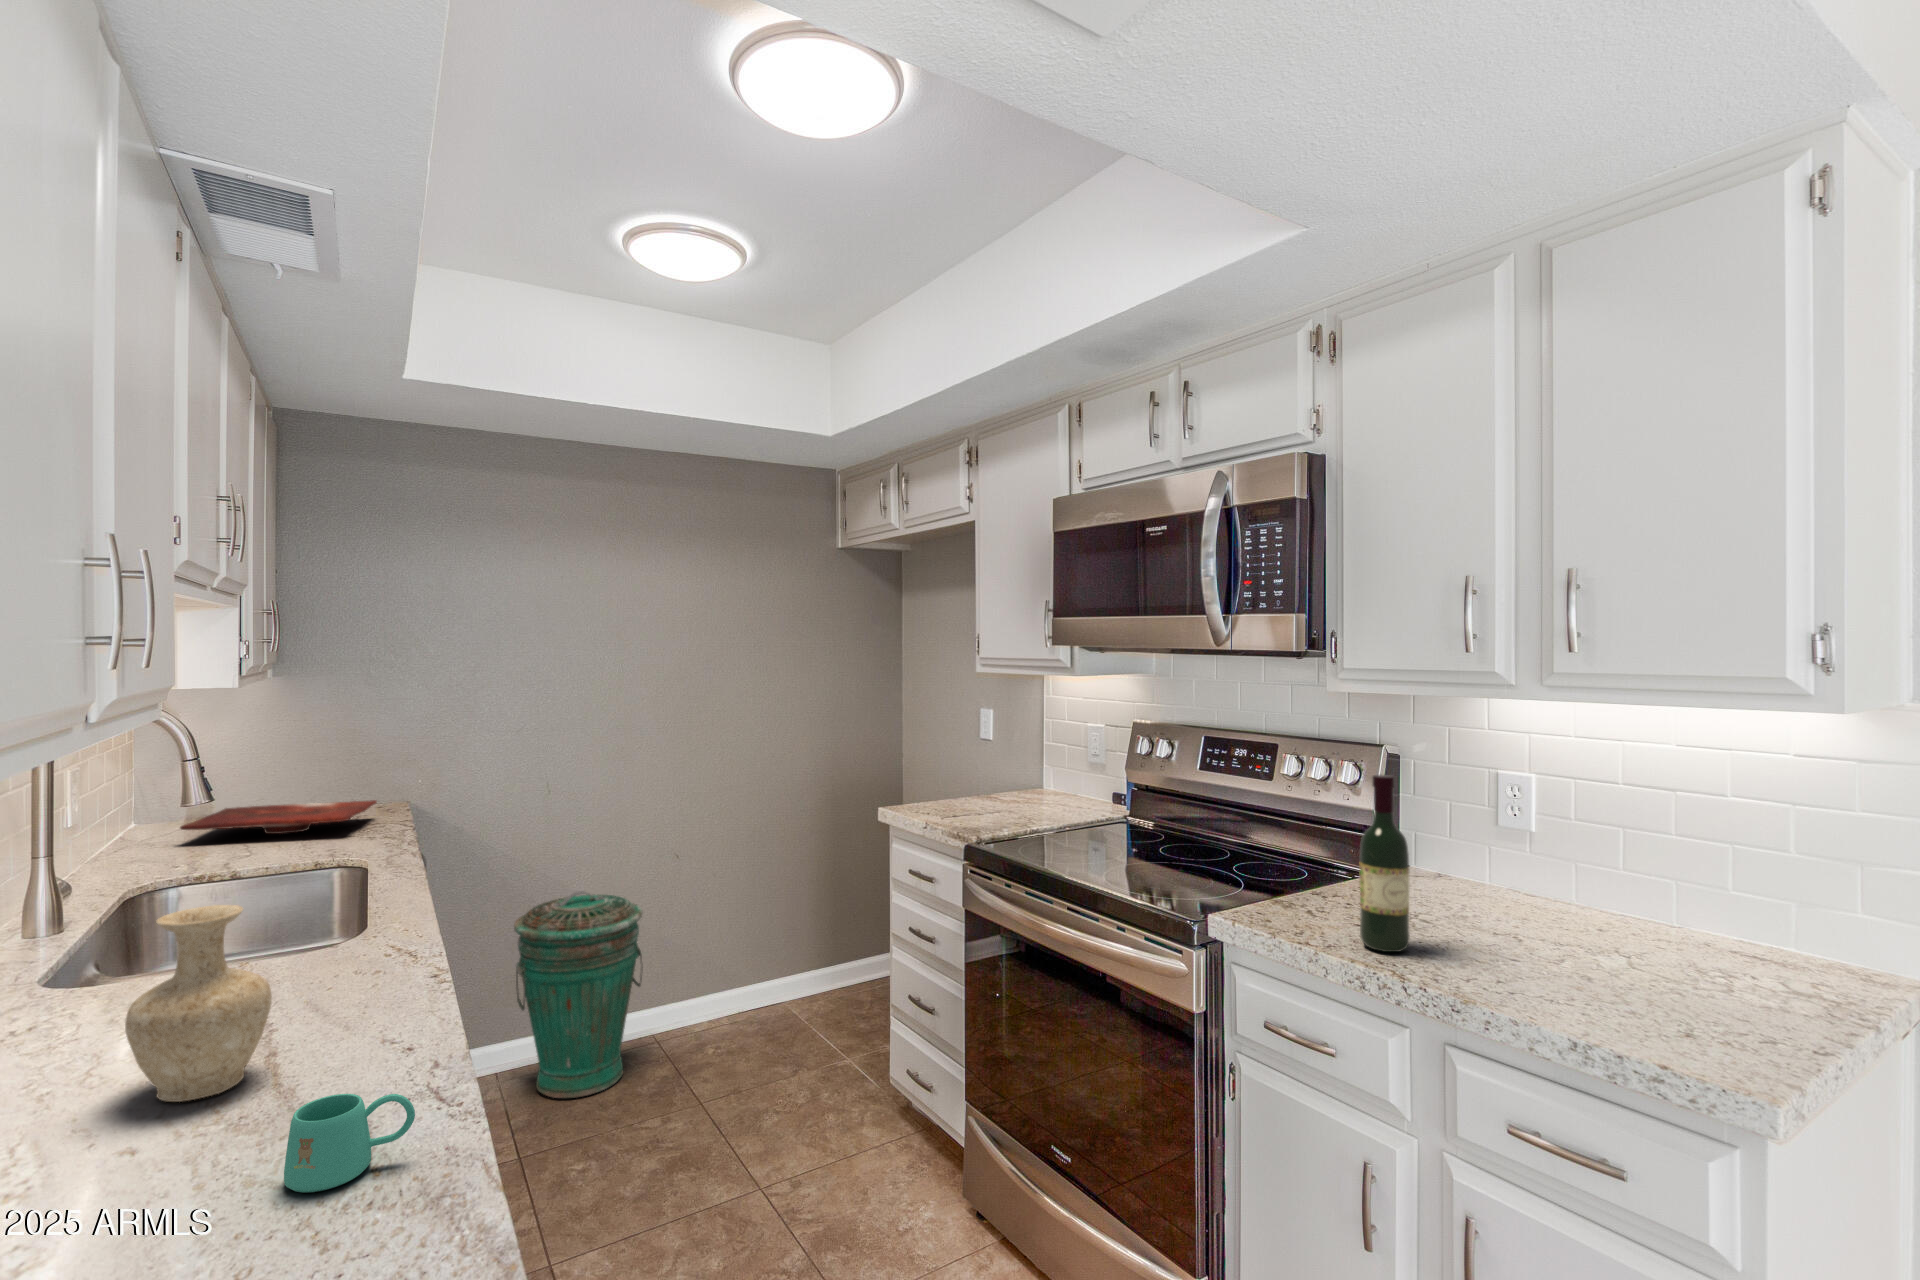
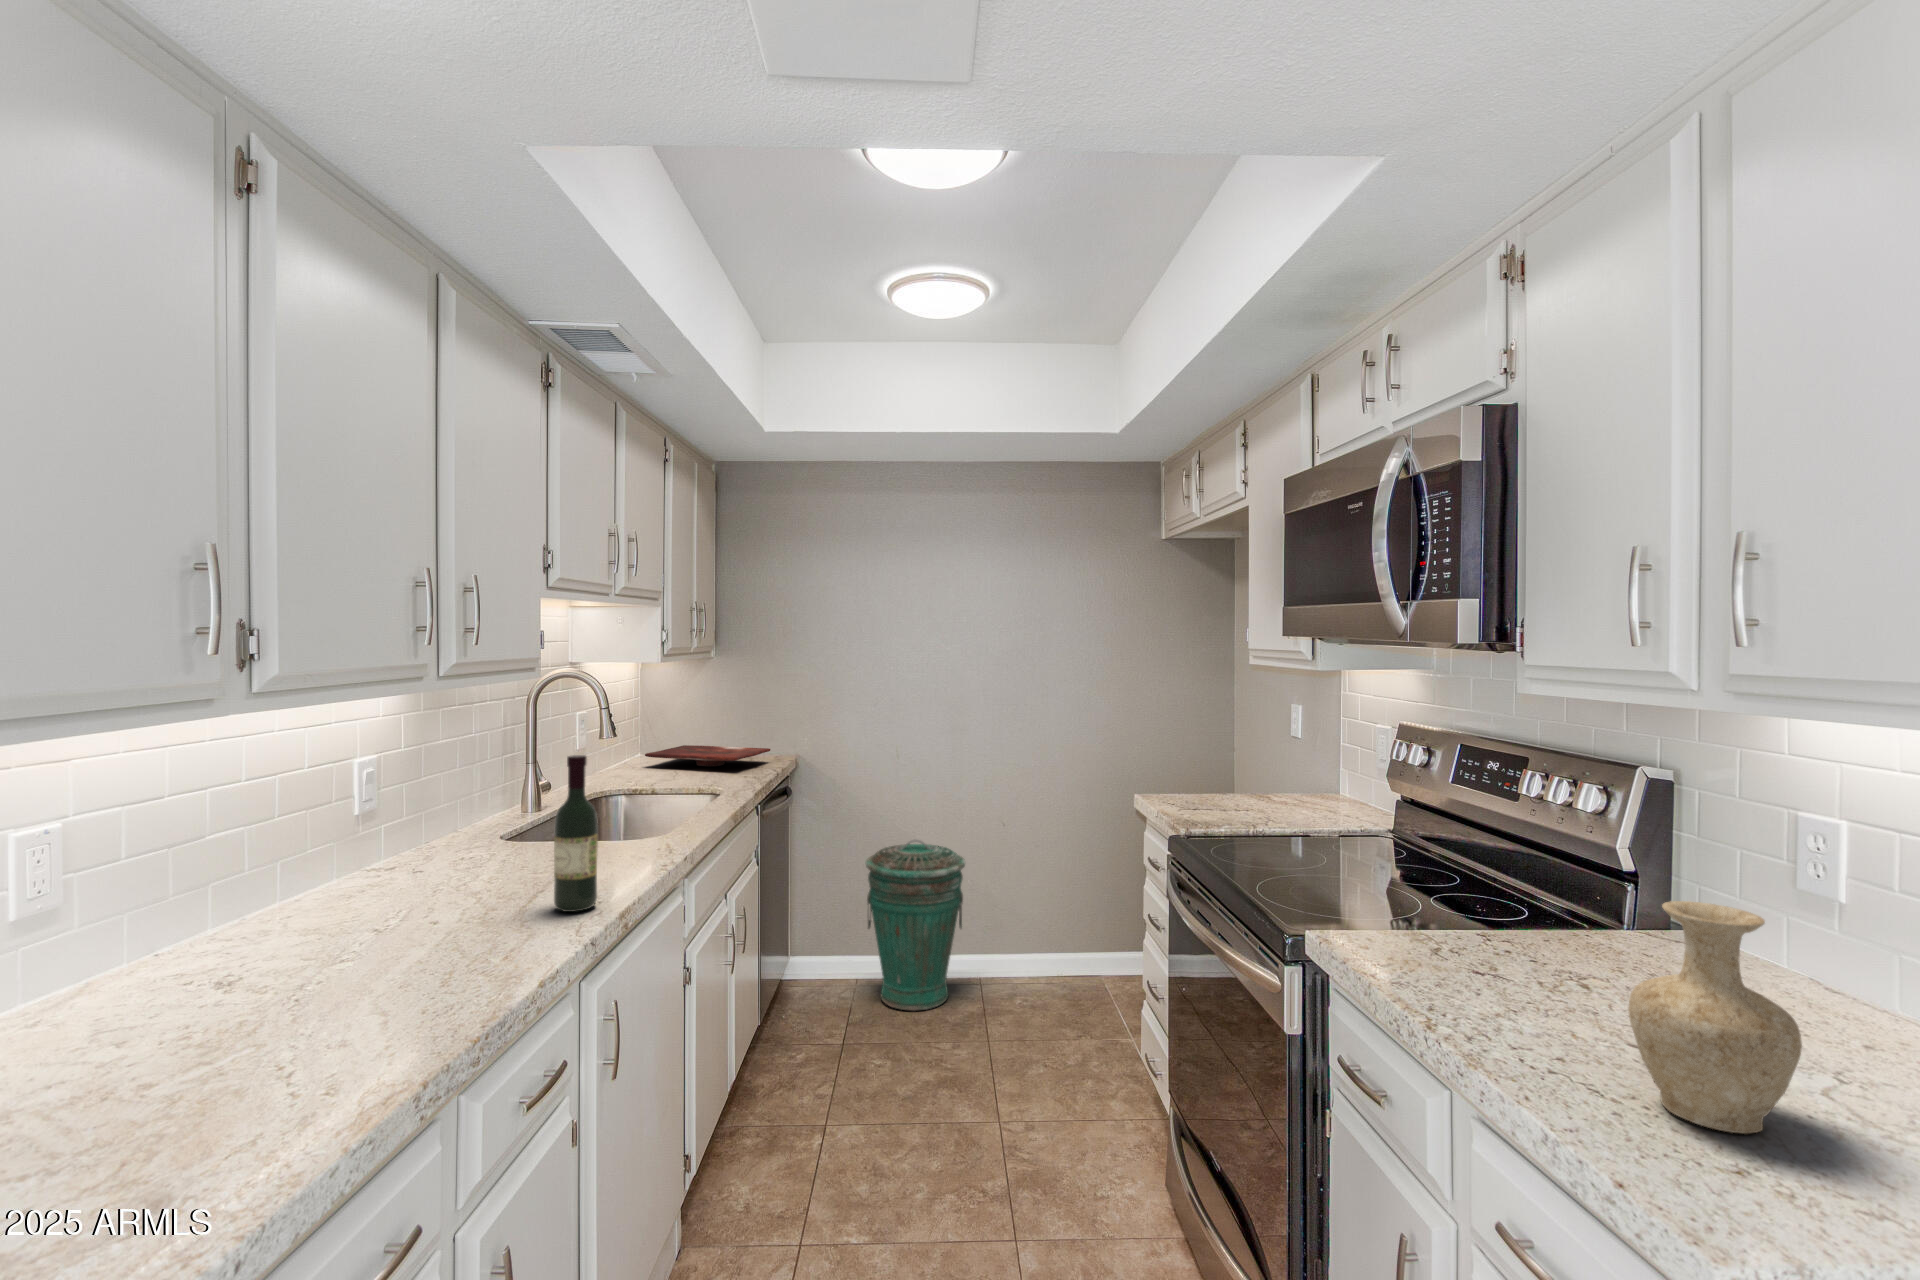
wine bottle: present [1359,775,1410,952] -> present [554,755,598,912]
vase: present [125,905,272,1102] -> present [1628,901,1802,1134]
mug: present [284,1094,415,1193] -> none [447,915,521,971]

